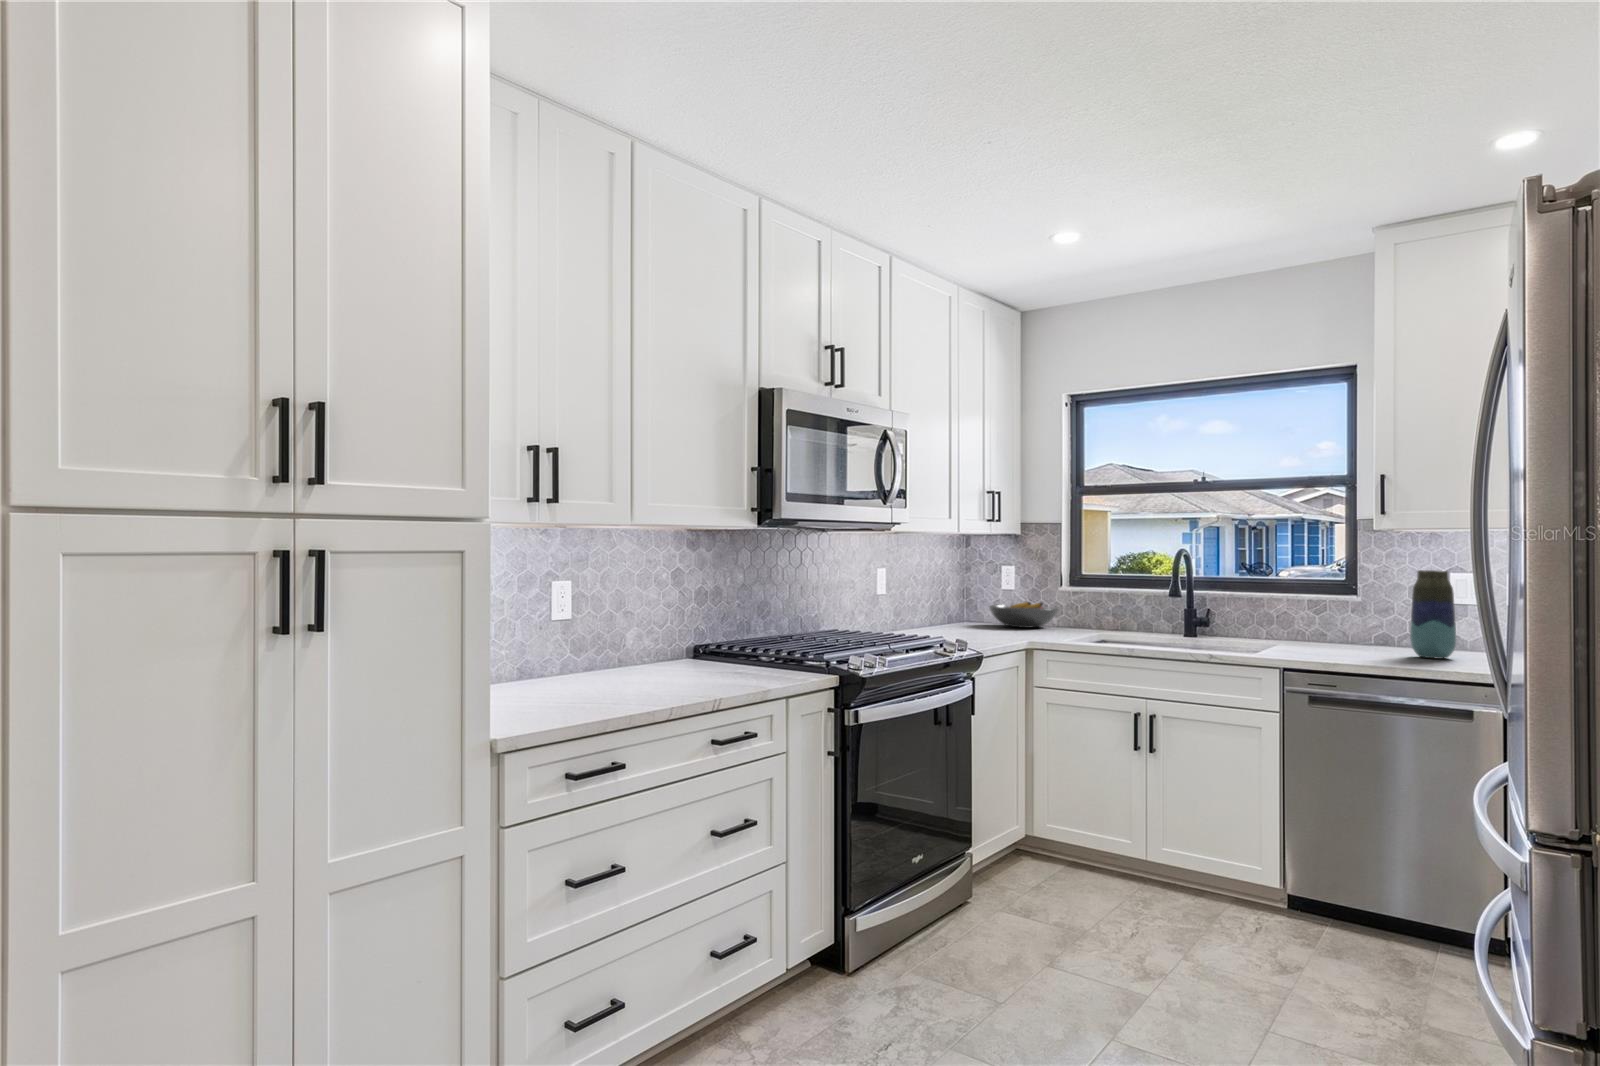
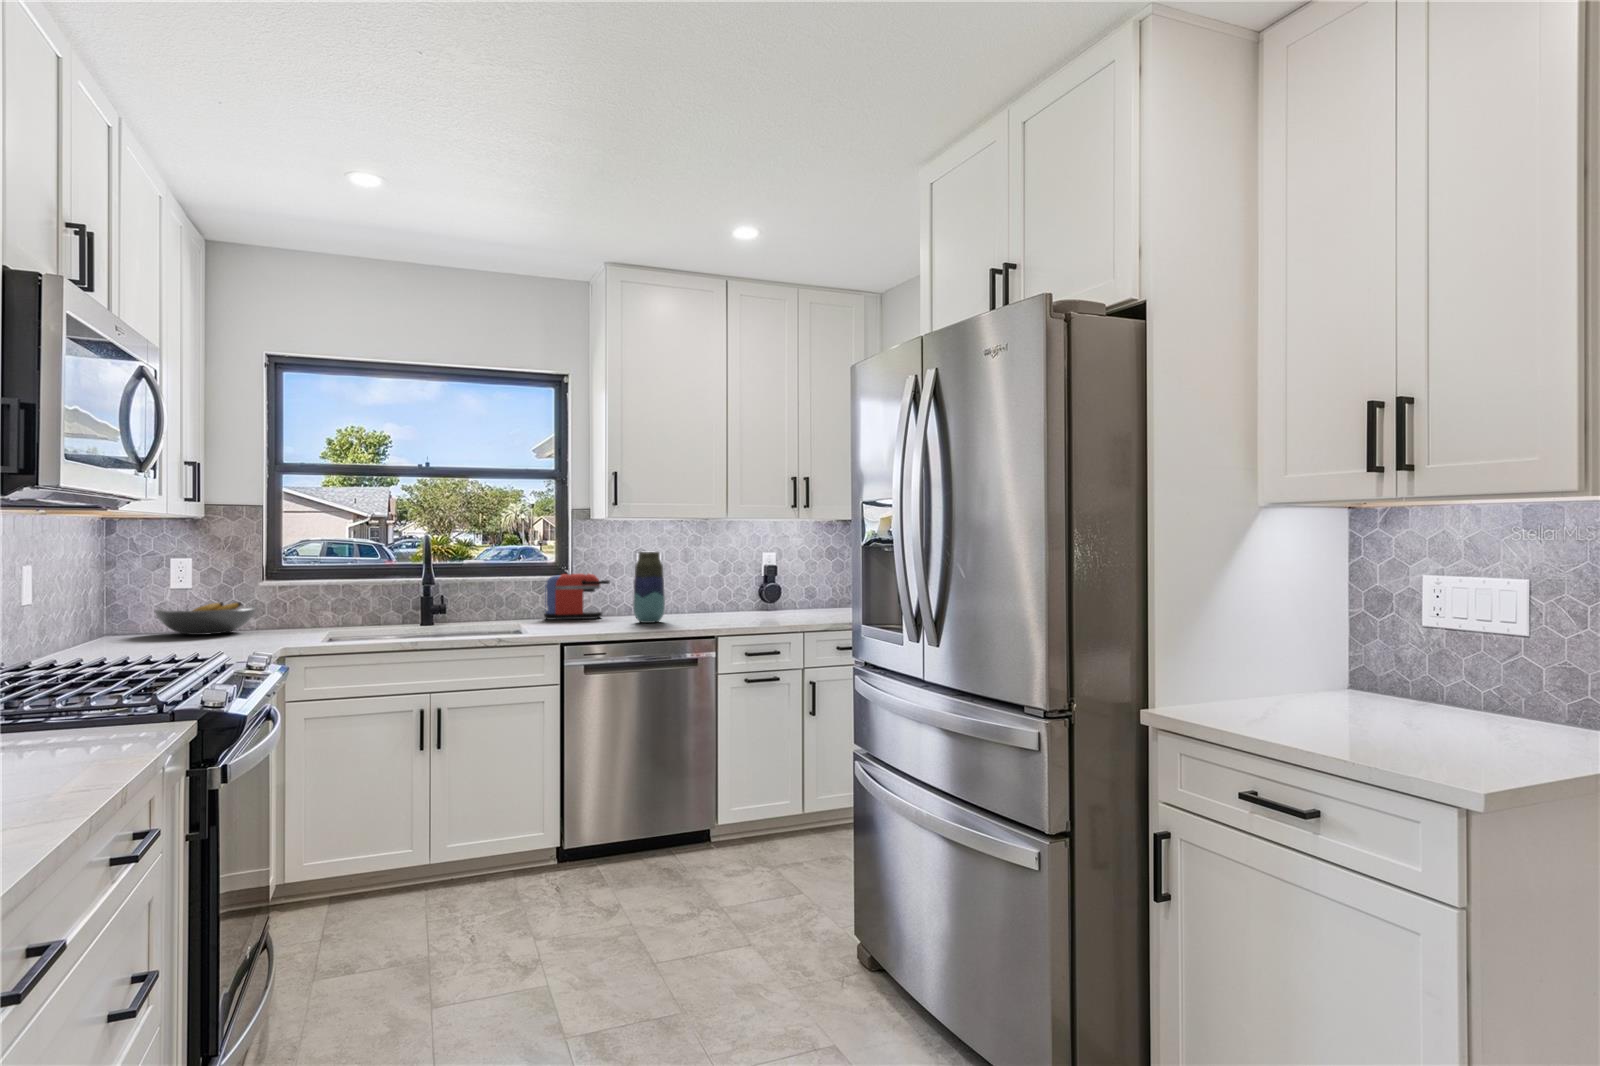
coffee maker: none [1324,594,1407,648] -> present [544,574,610,619]

